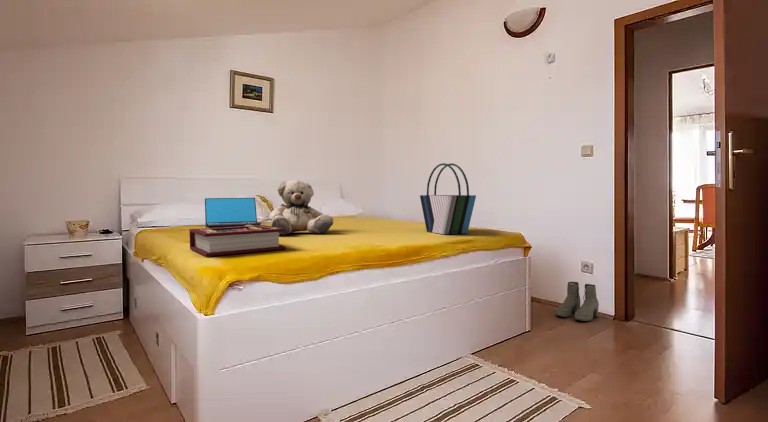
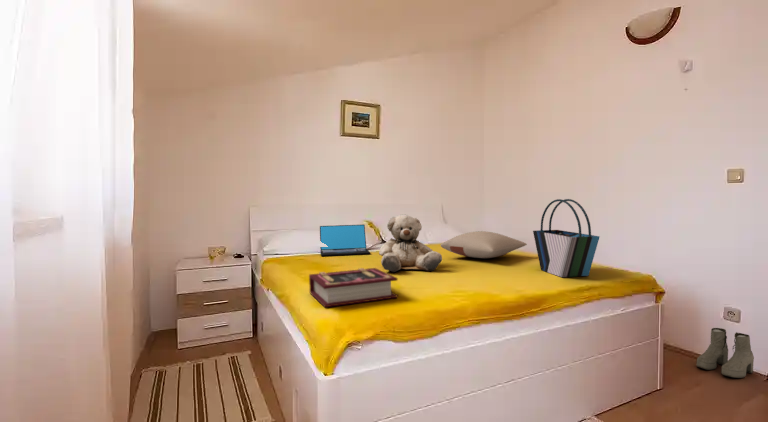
pillow: none [333,201,415,226] -> present [441,231,527,258]

